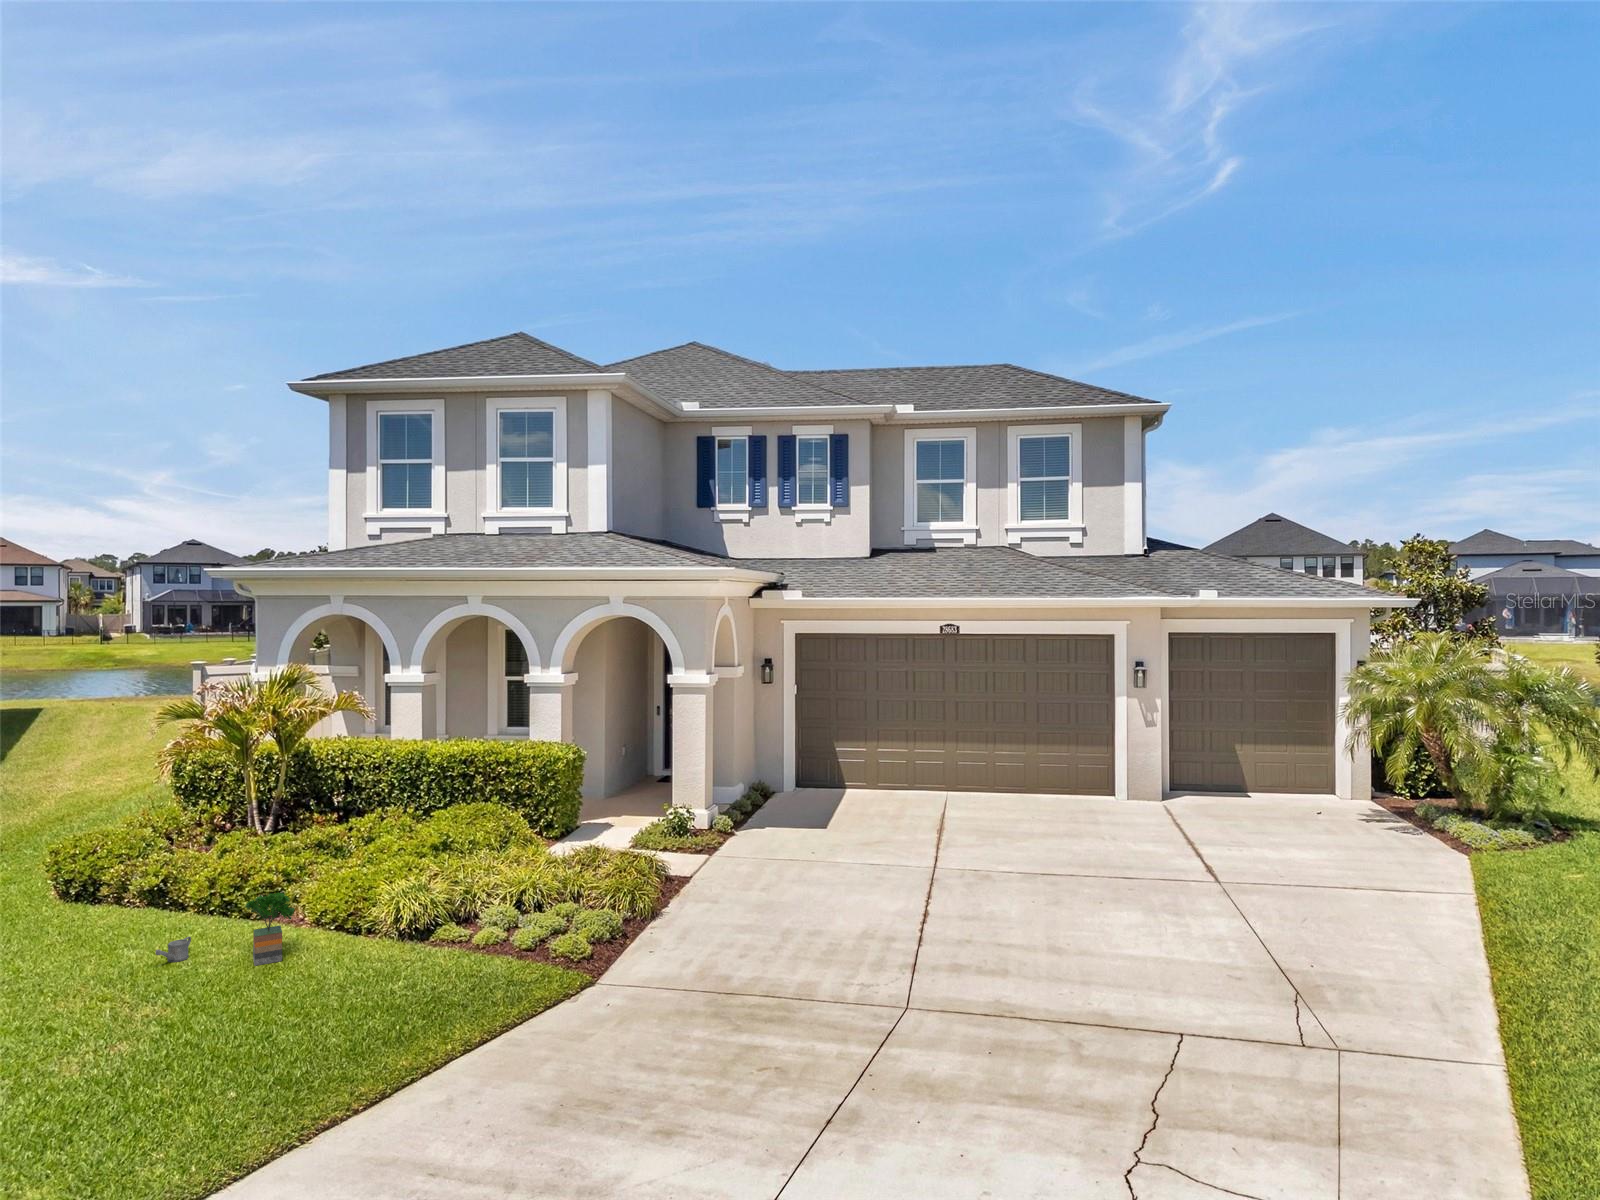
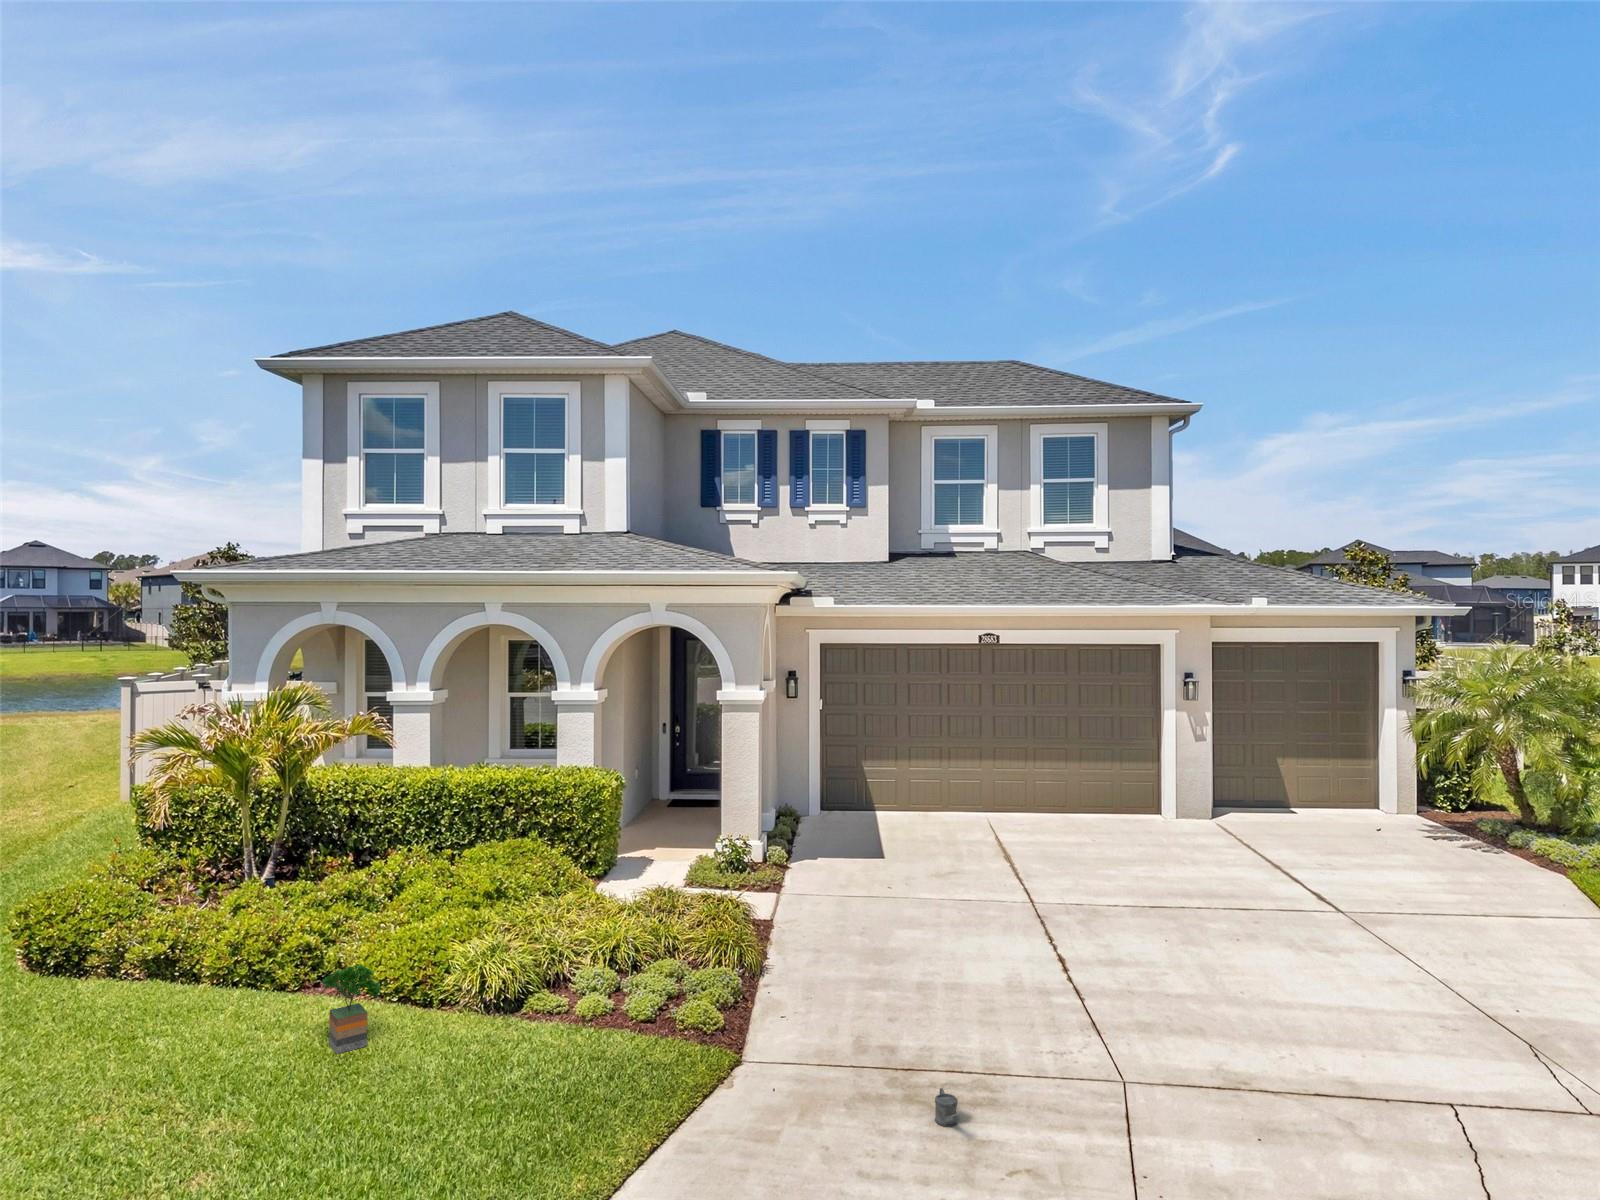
watering can: present [156,937,191,962] -> present [935,1088,959,1127]

